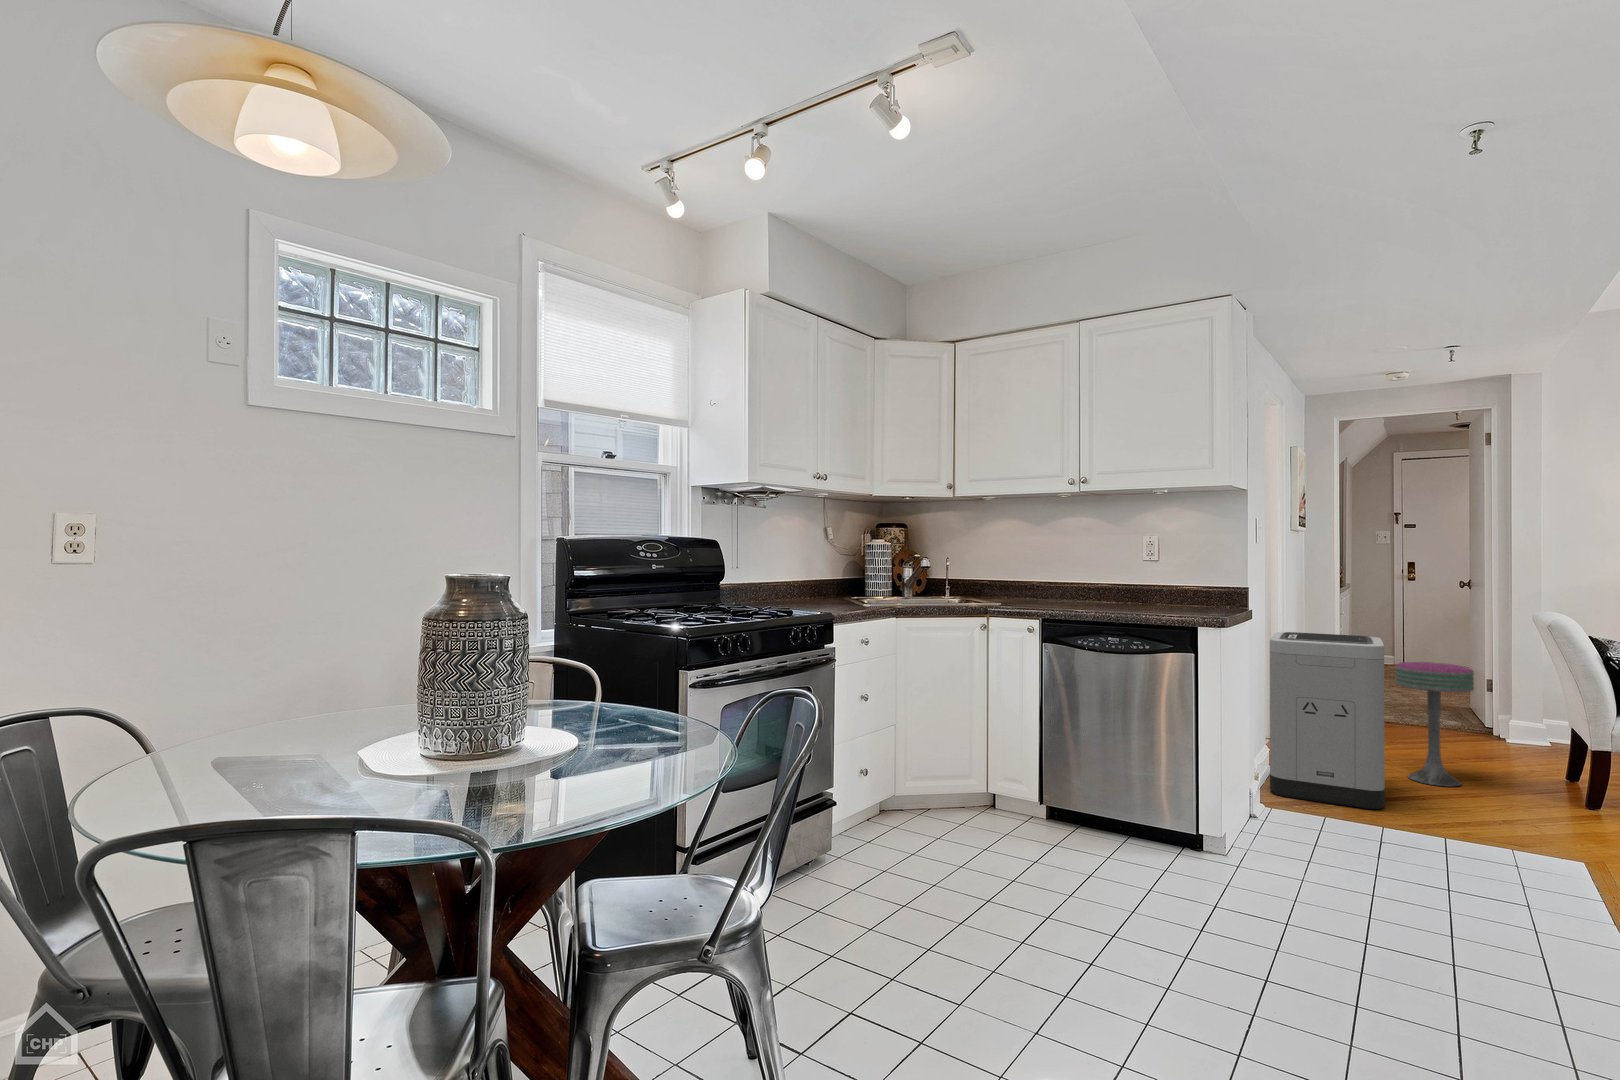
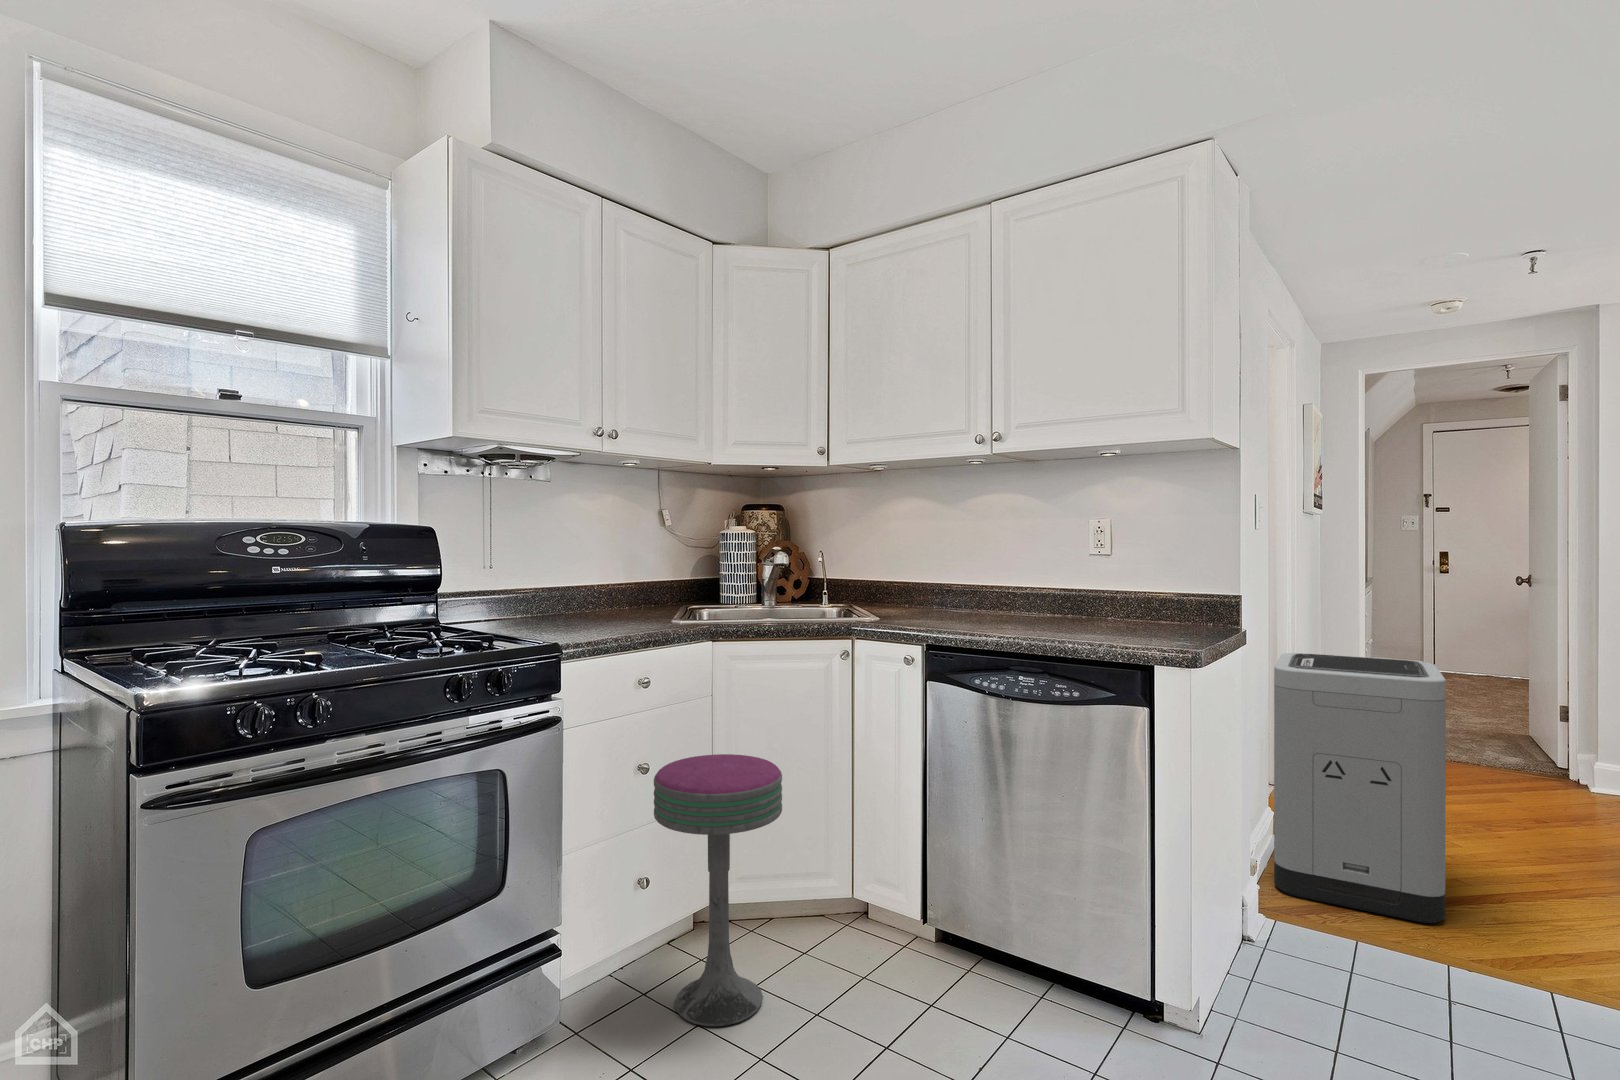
bar stool: present [1395,662,1474,787] -> present [654,754,782,1026]

